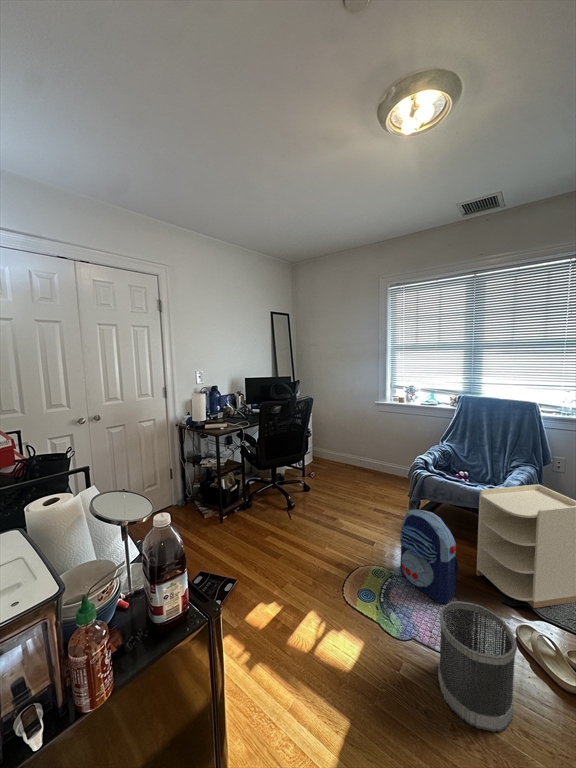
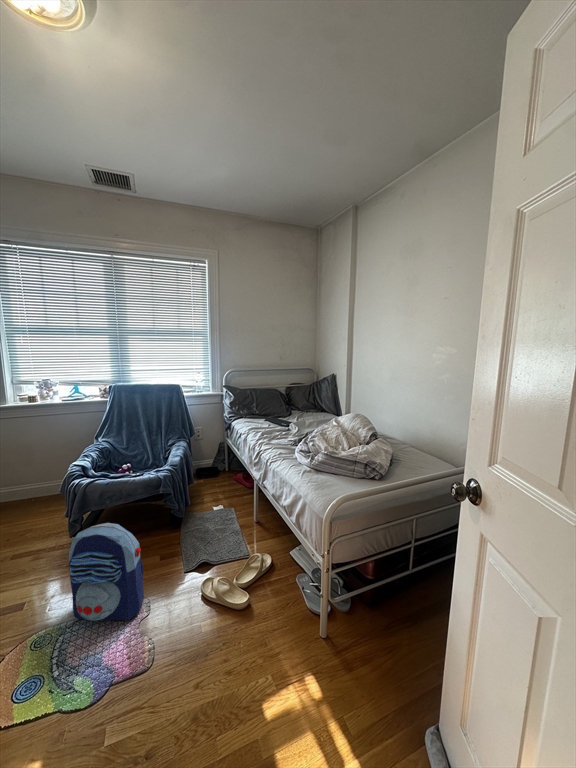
nightstand: present [477,484,576,608] -> none [153,454,234,565]
wastebasket: present [438,601,517,732] -> none [144,590,220,723]

